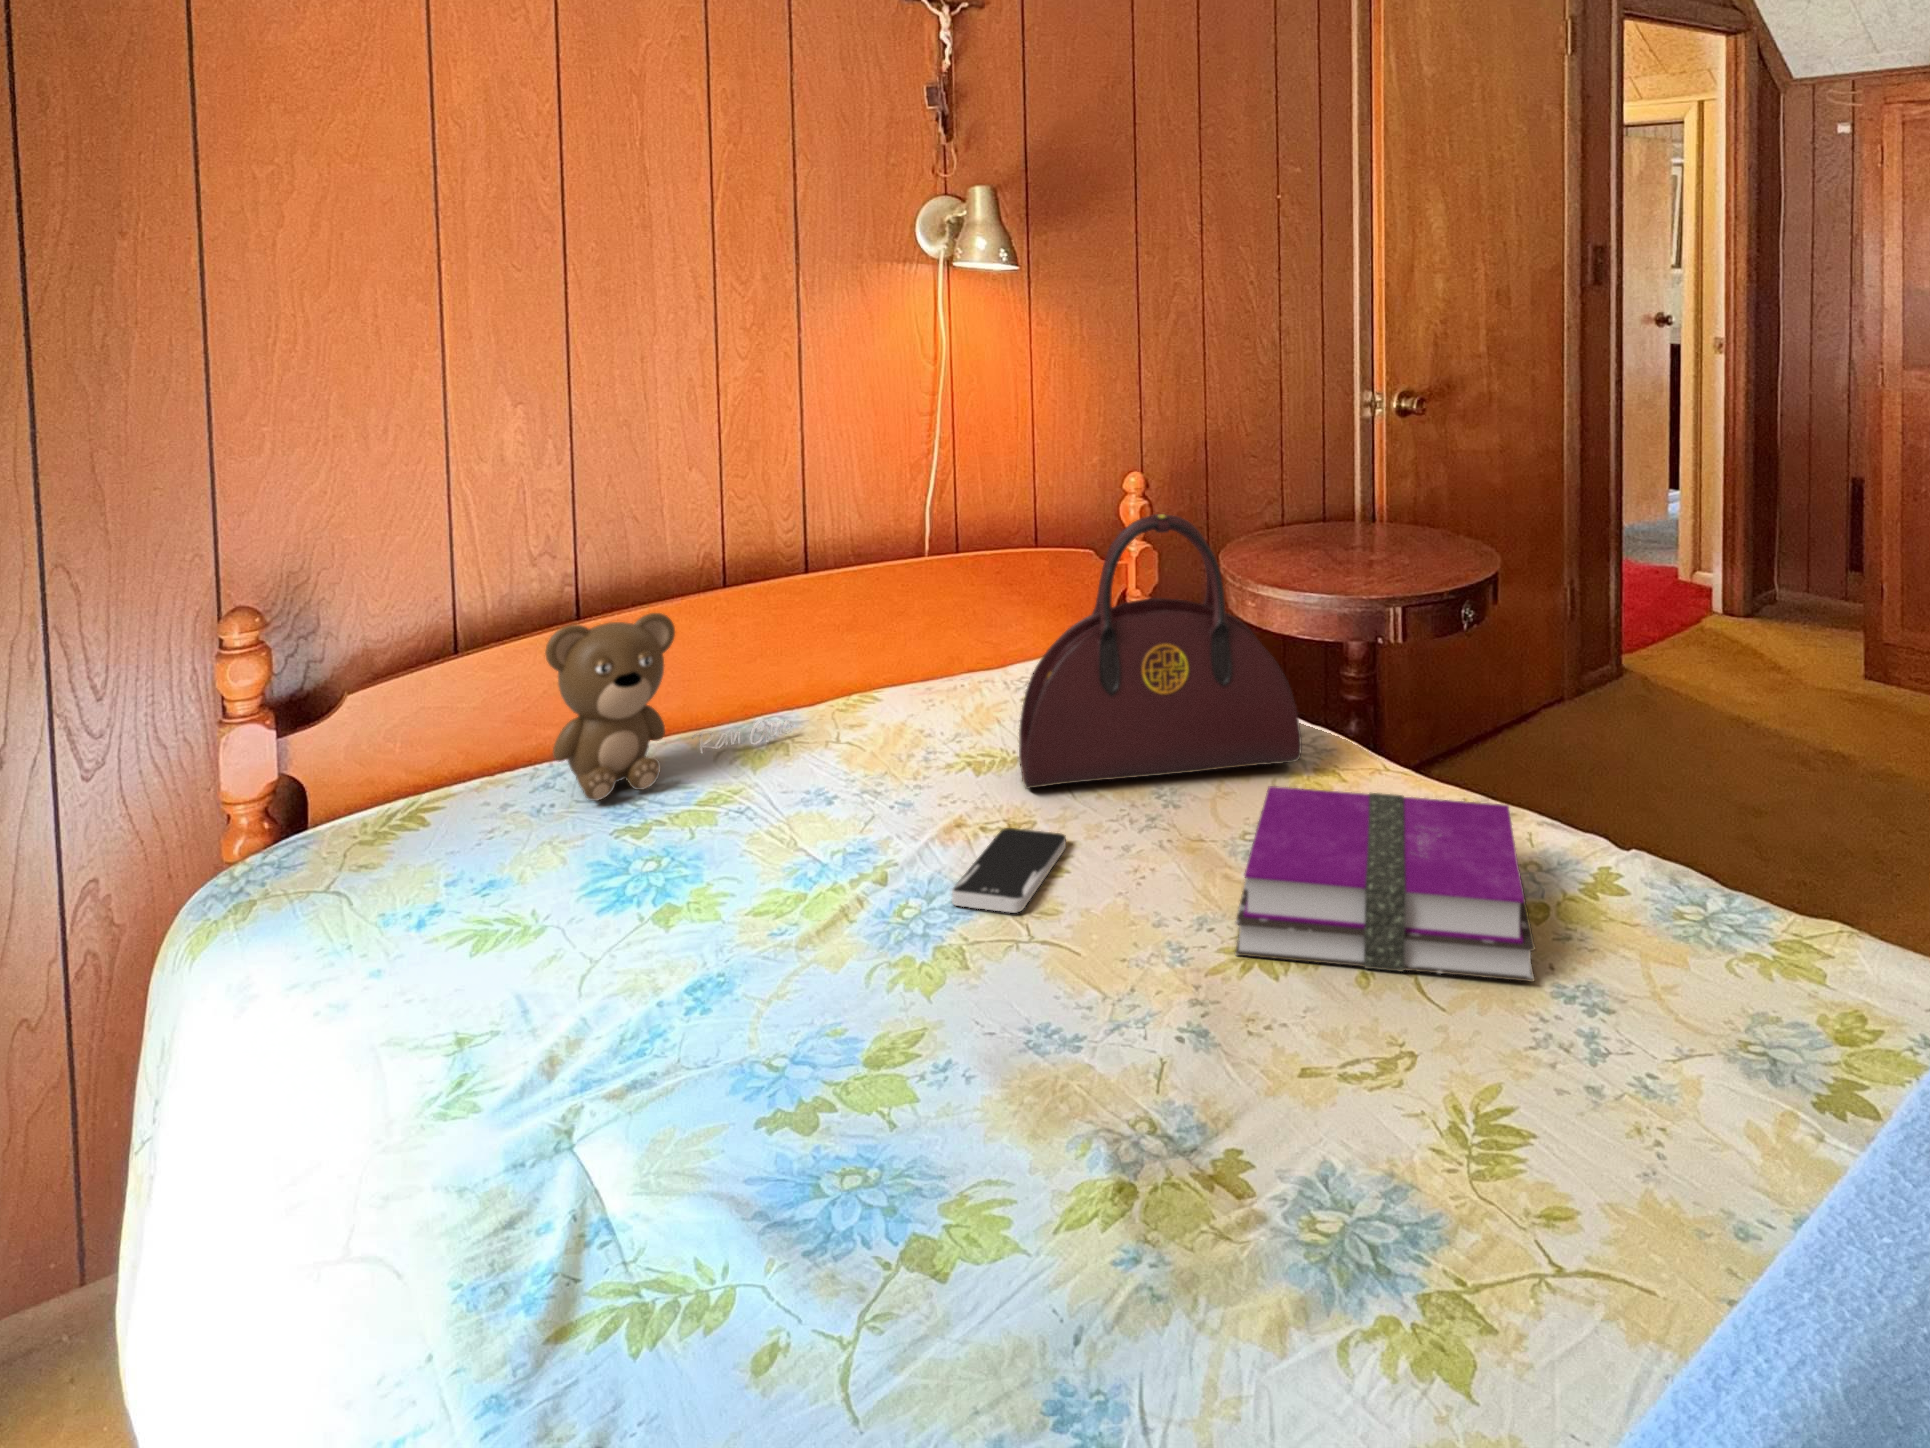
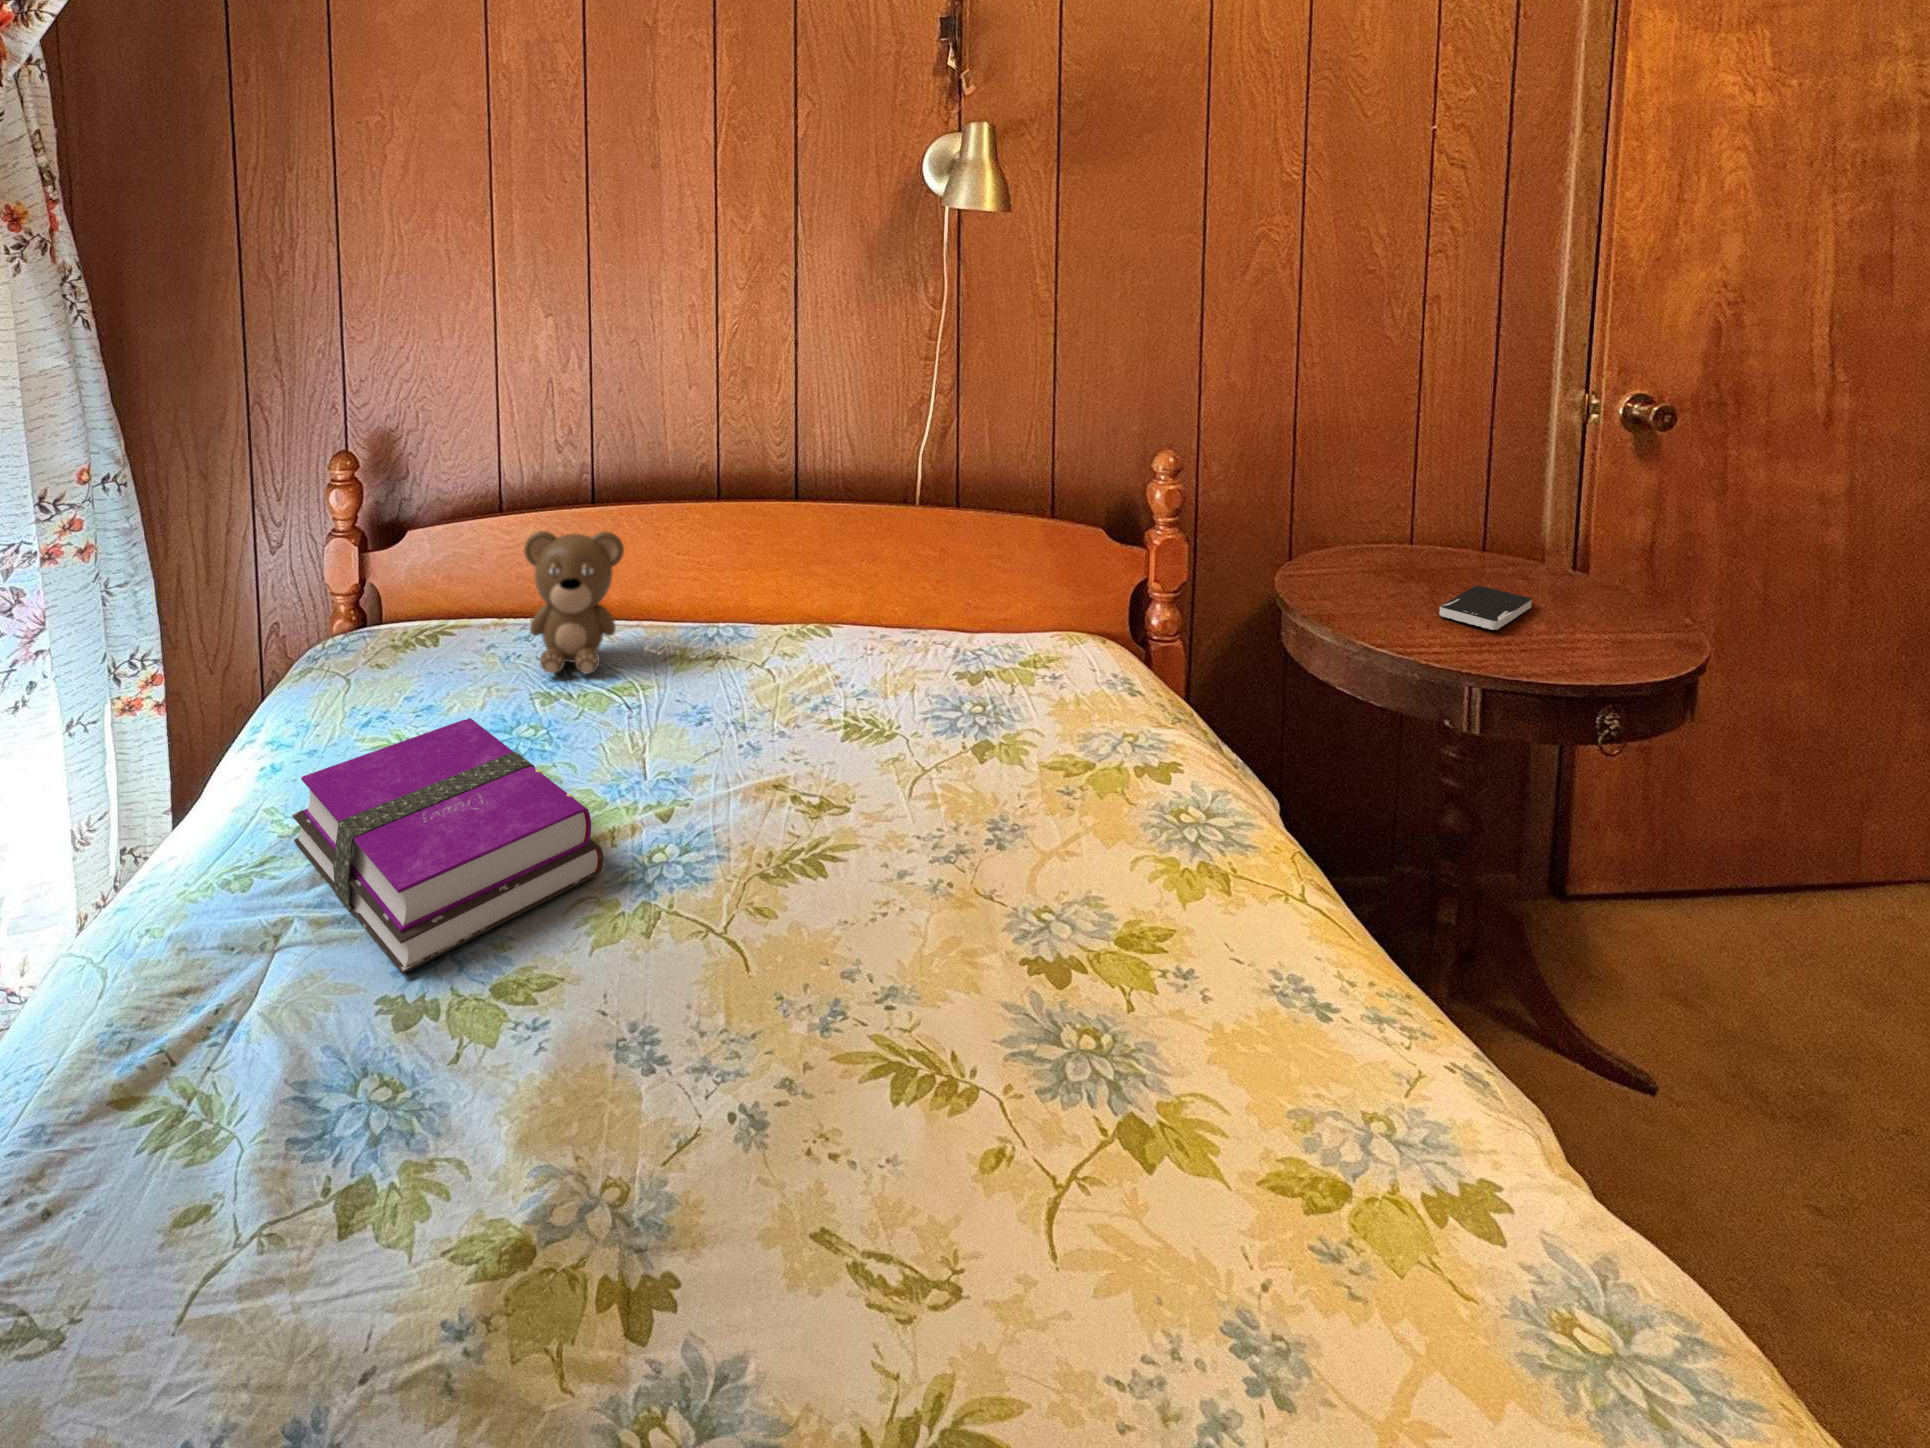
handbag: present [1019,514,1302,789] -> none [854,520,1176,842]
hardback book: present [1235,786,1535,982] -> present [292,718,603,974]
smartphone: present [952,828,1066,913] -> present [1439,586,1532,630]

